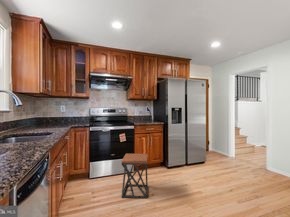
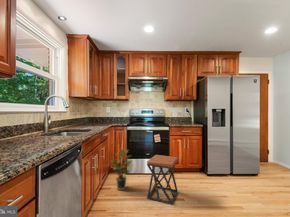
potted plant: none [77,149,101,195] -> present [111,149,131,190]

